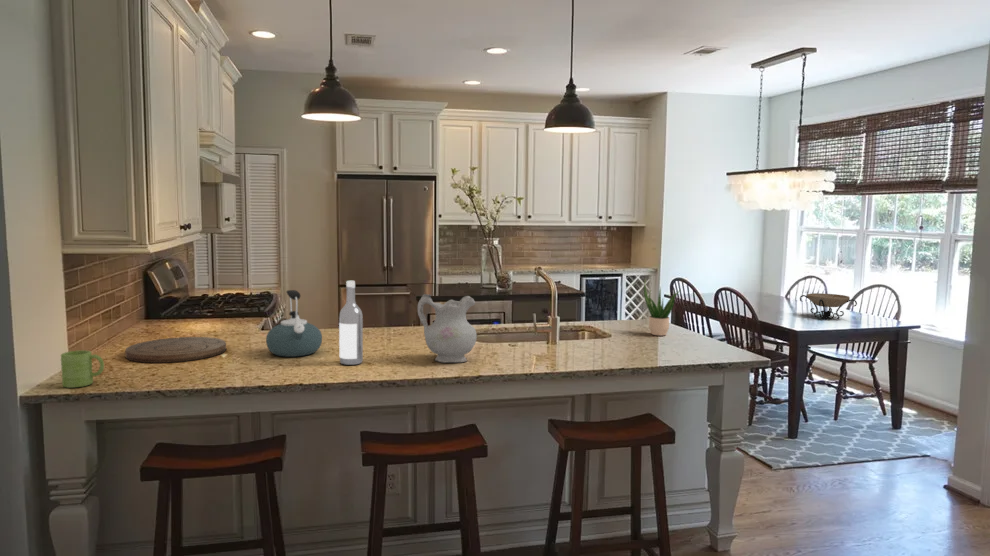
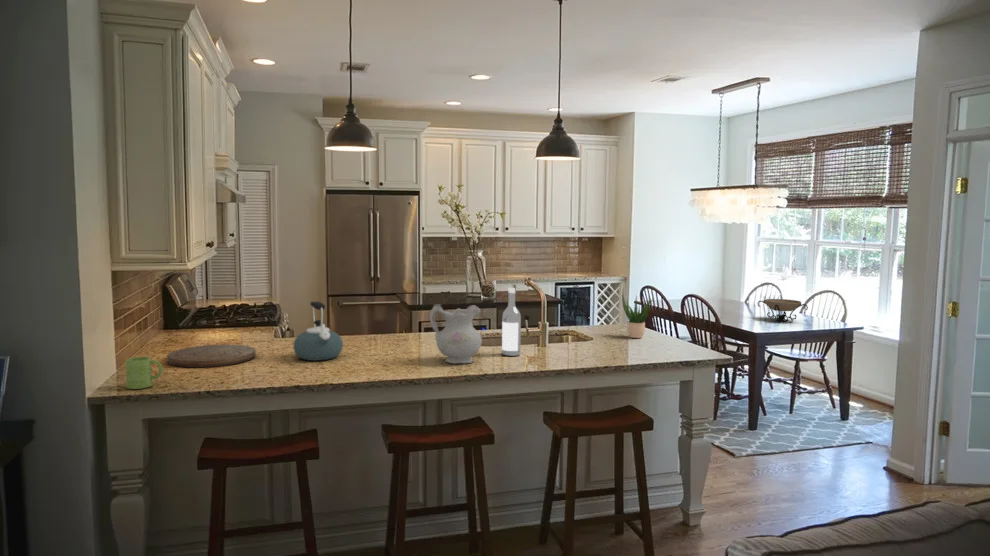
wine bottle: present [339,281,363,365] -> present [502,288,521,356]

